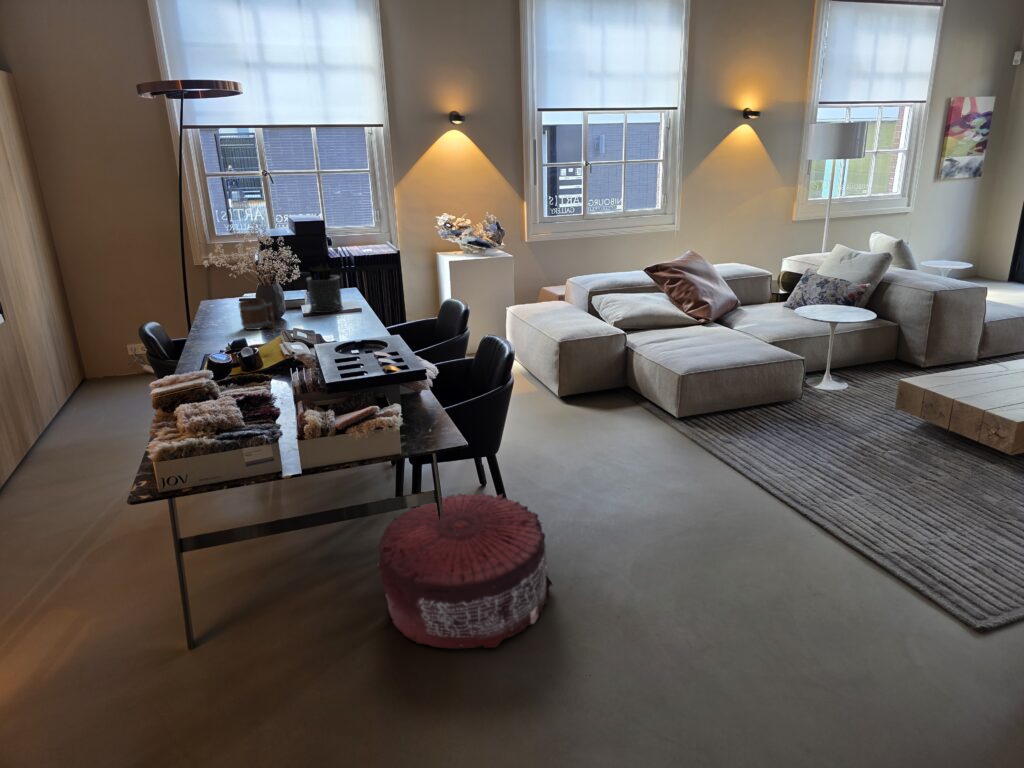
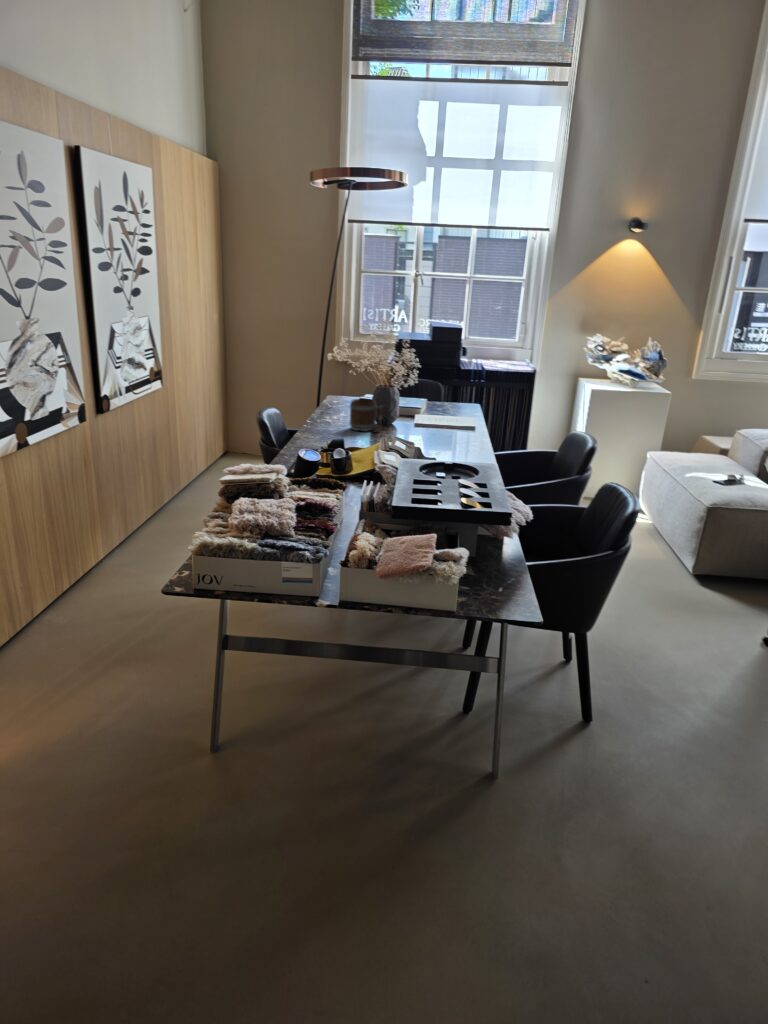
pen holder: present [306,264,343,313] -> none [422,370,460,425]
pouf: present [377,493,552,649] -> none [412,662,625,877]

